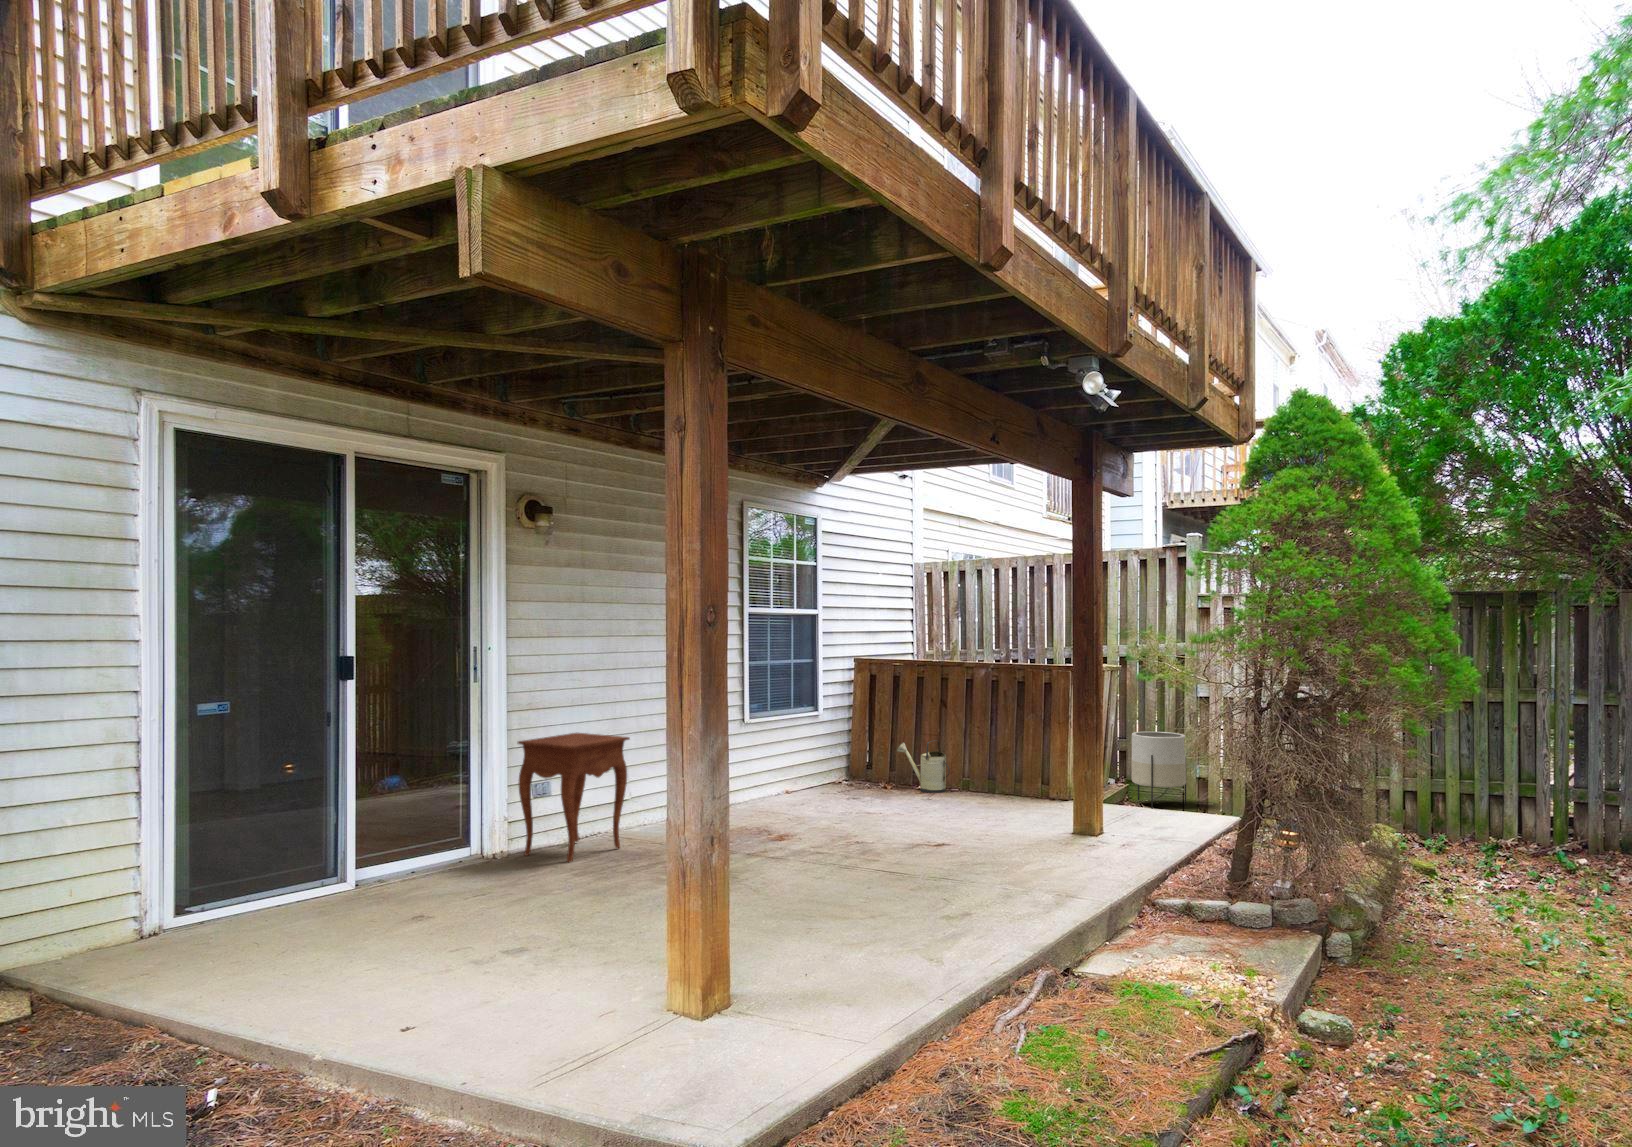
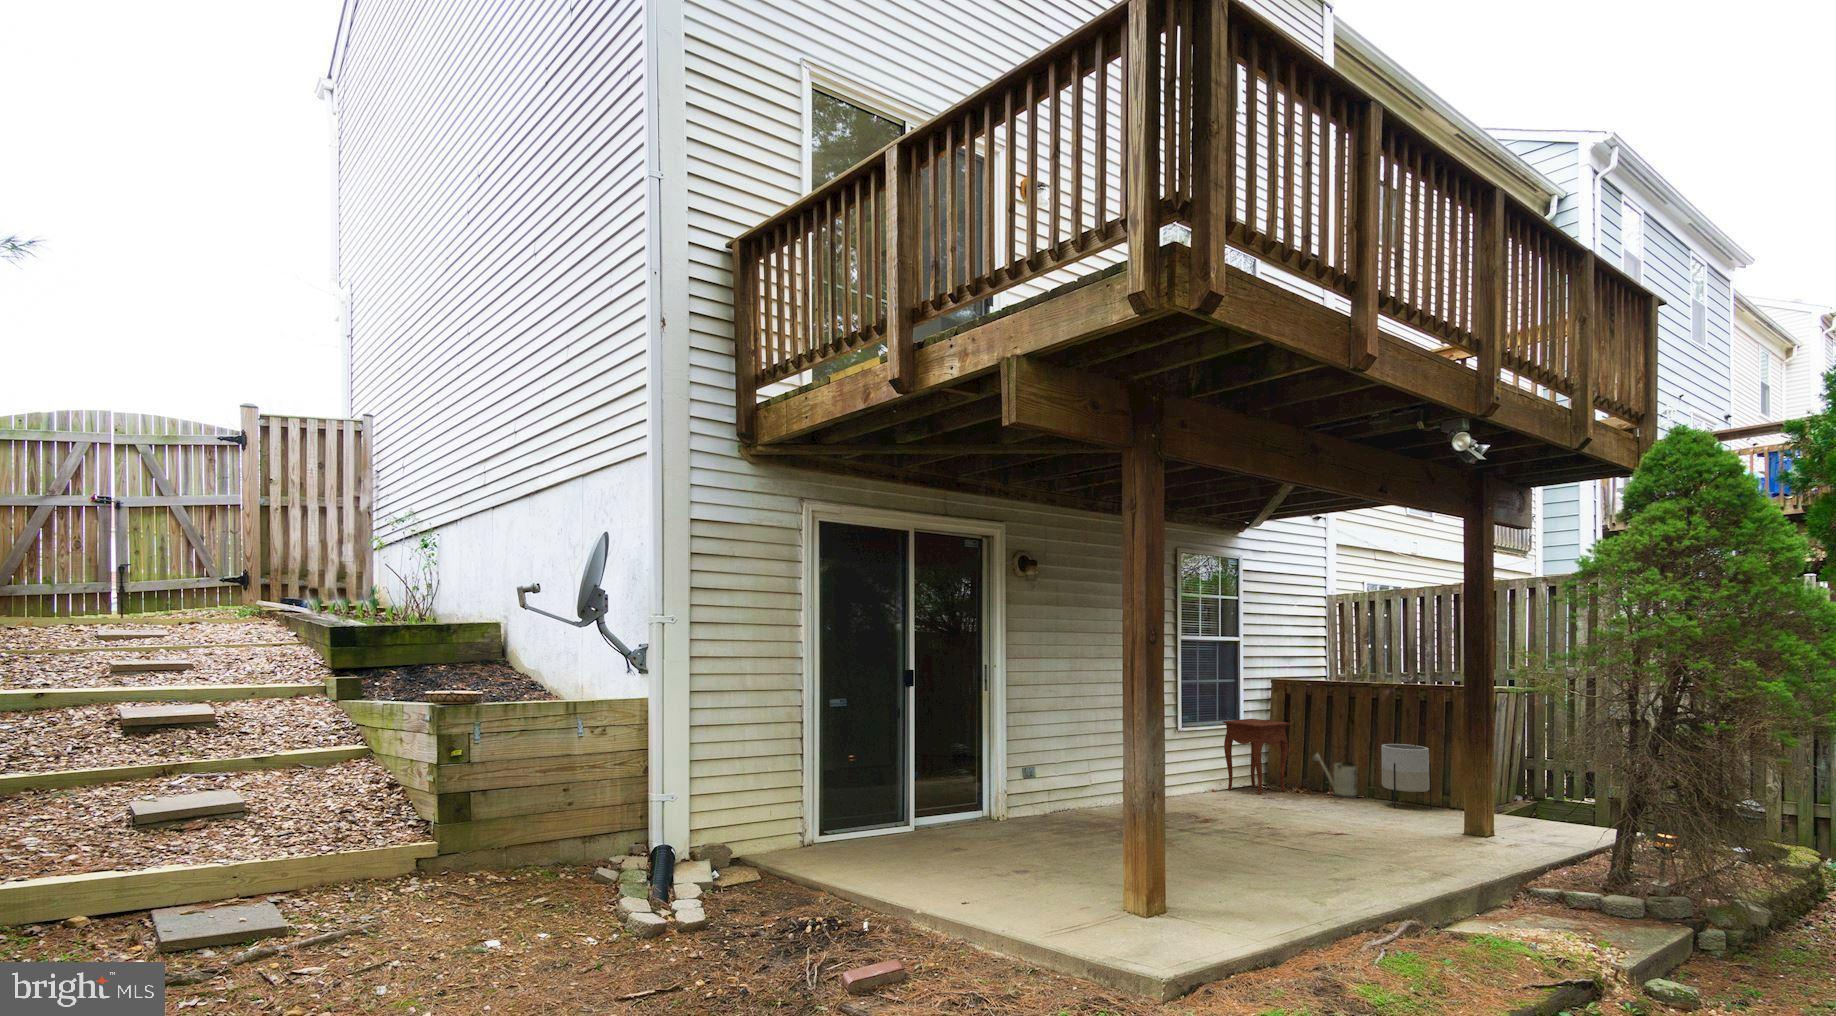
planter: present [1132,731,1186,809] -> present [1381,744,1431,809]
side table: present [518,733,630,862] -> present [1223,719,1289,795]

